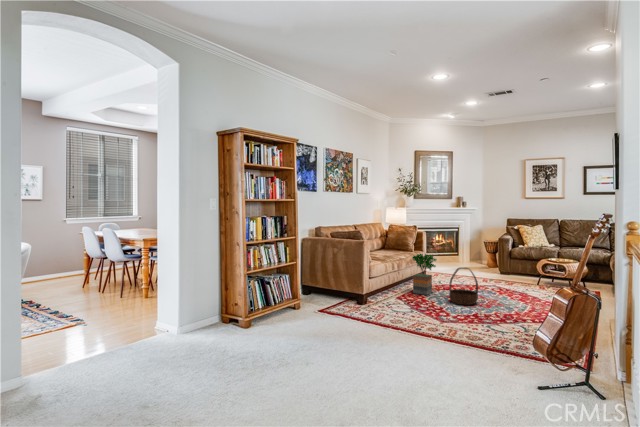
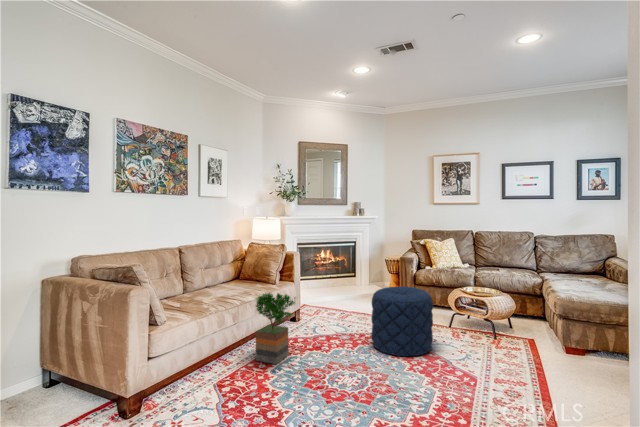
pouf: none [484,254,527,295] -> present [371,287,433,356]
basket: present [449,268,478,305] -> none [305,321,352,392]

